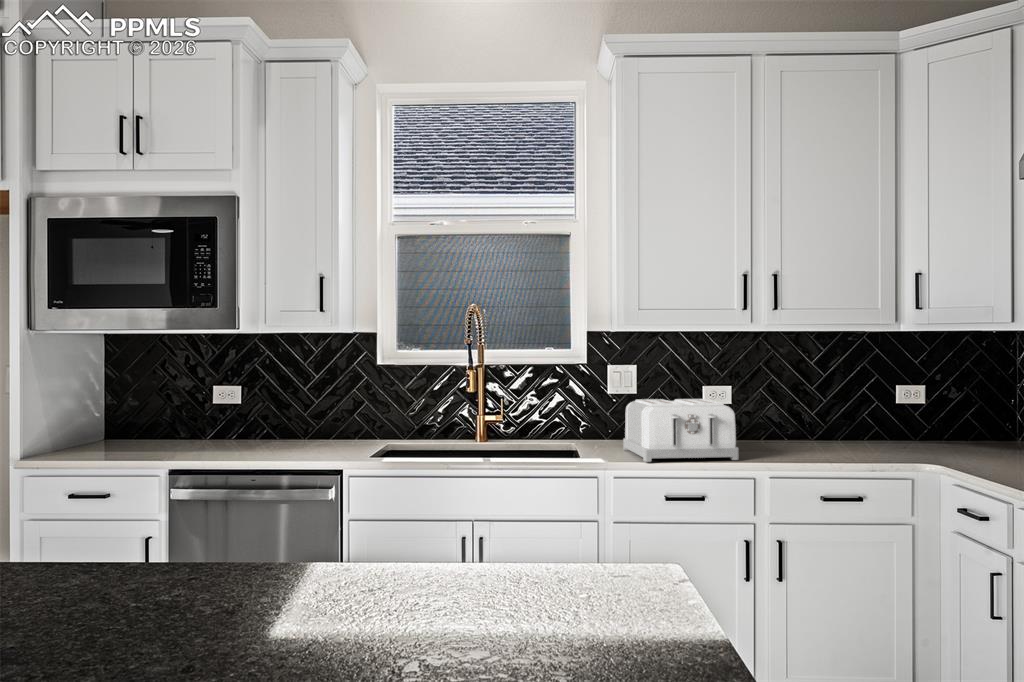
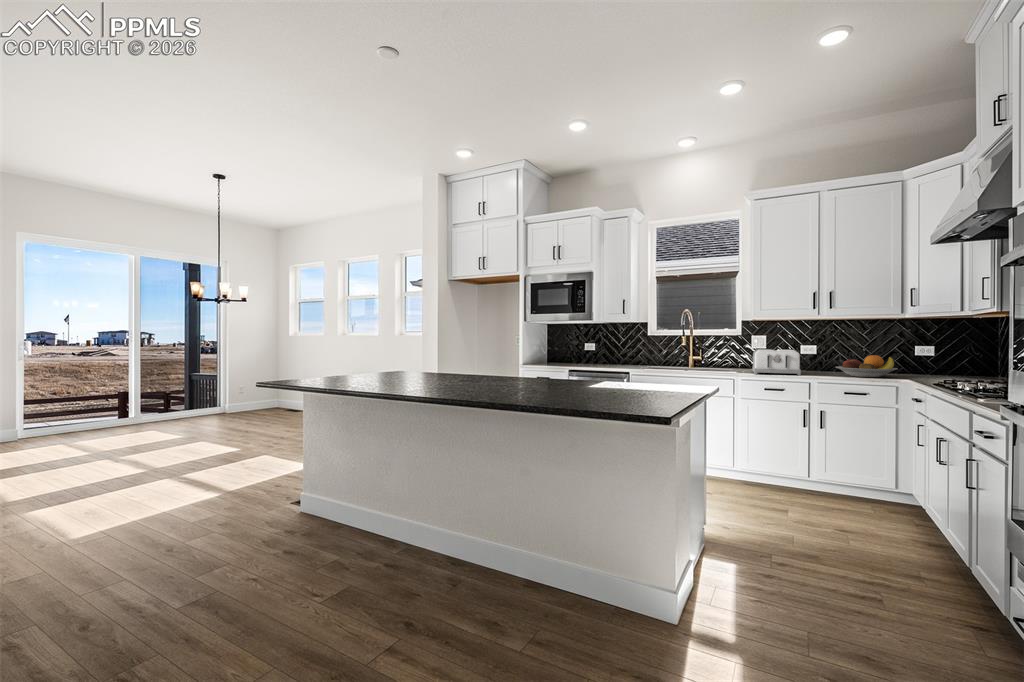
fruit bowl: none [798,410,914,460] -> present [836,355,897,377]

